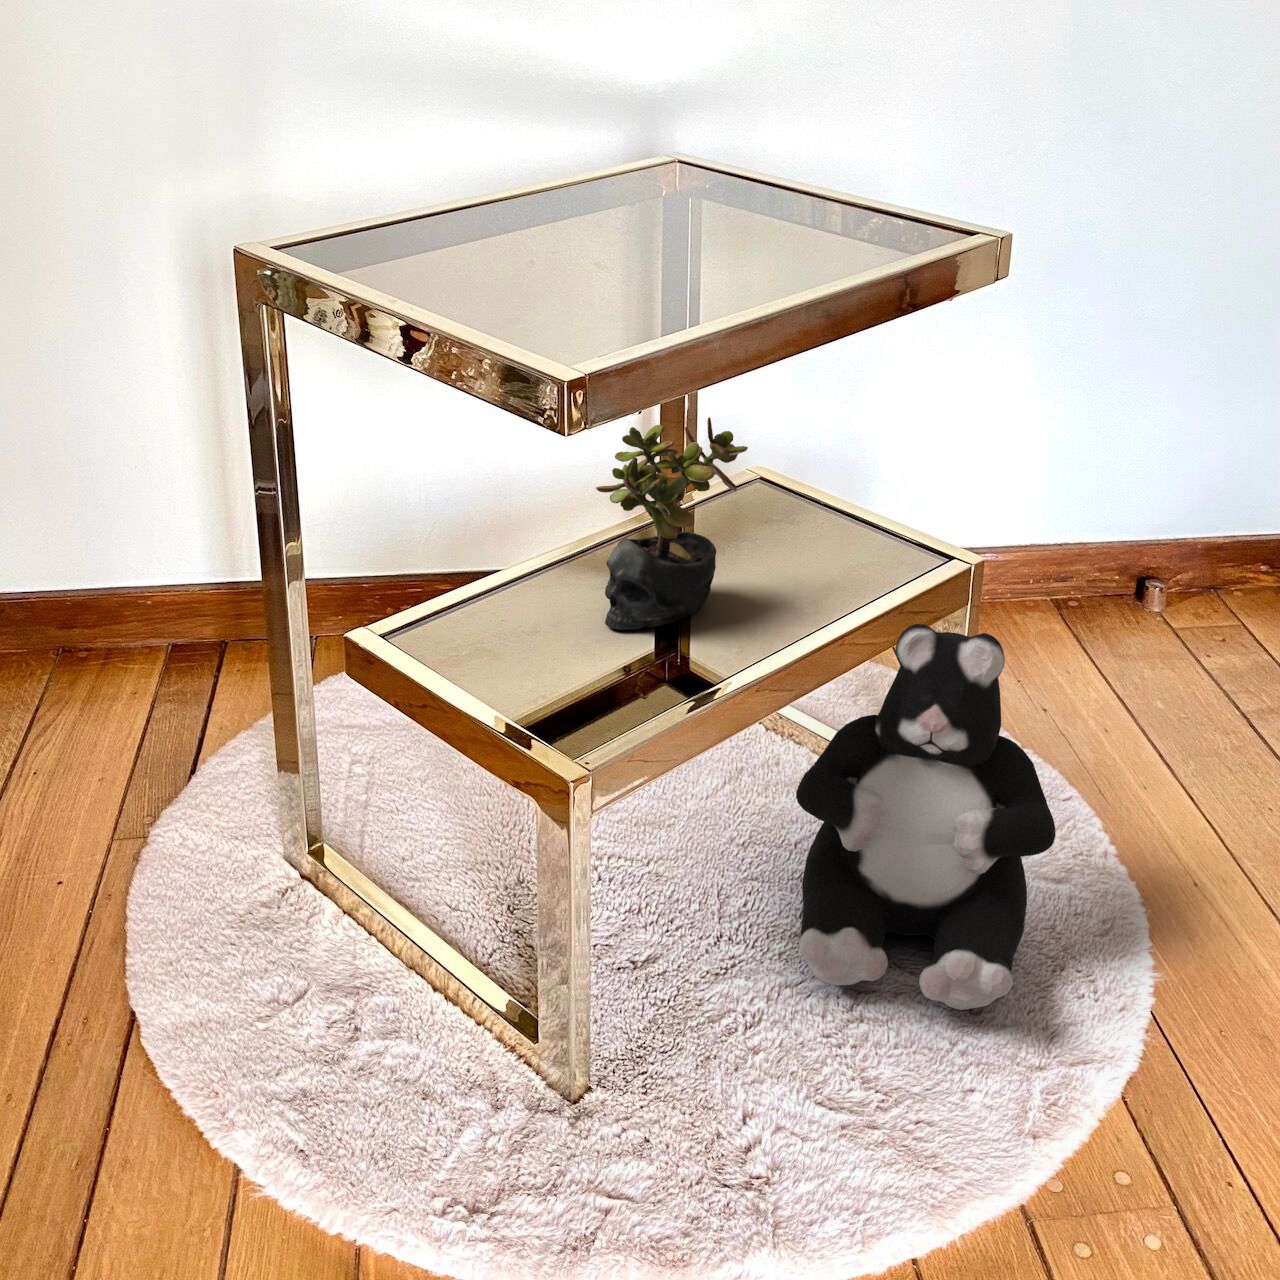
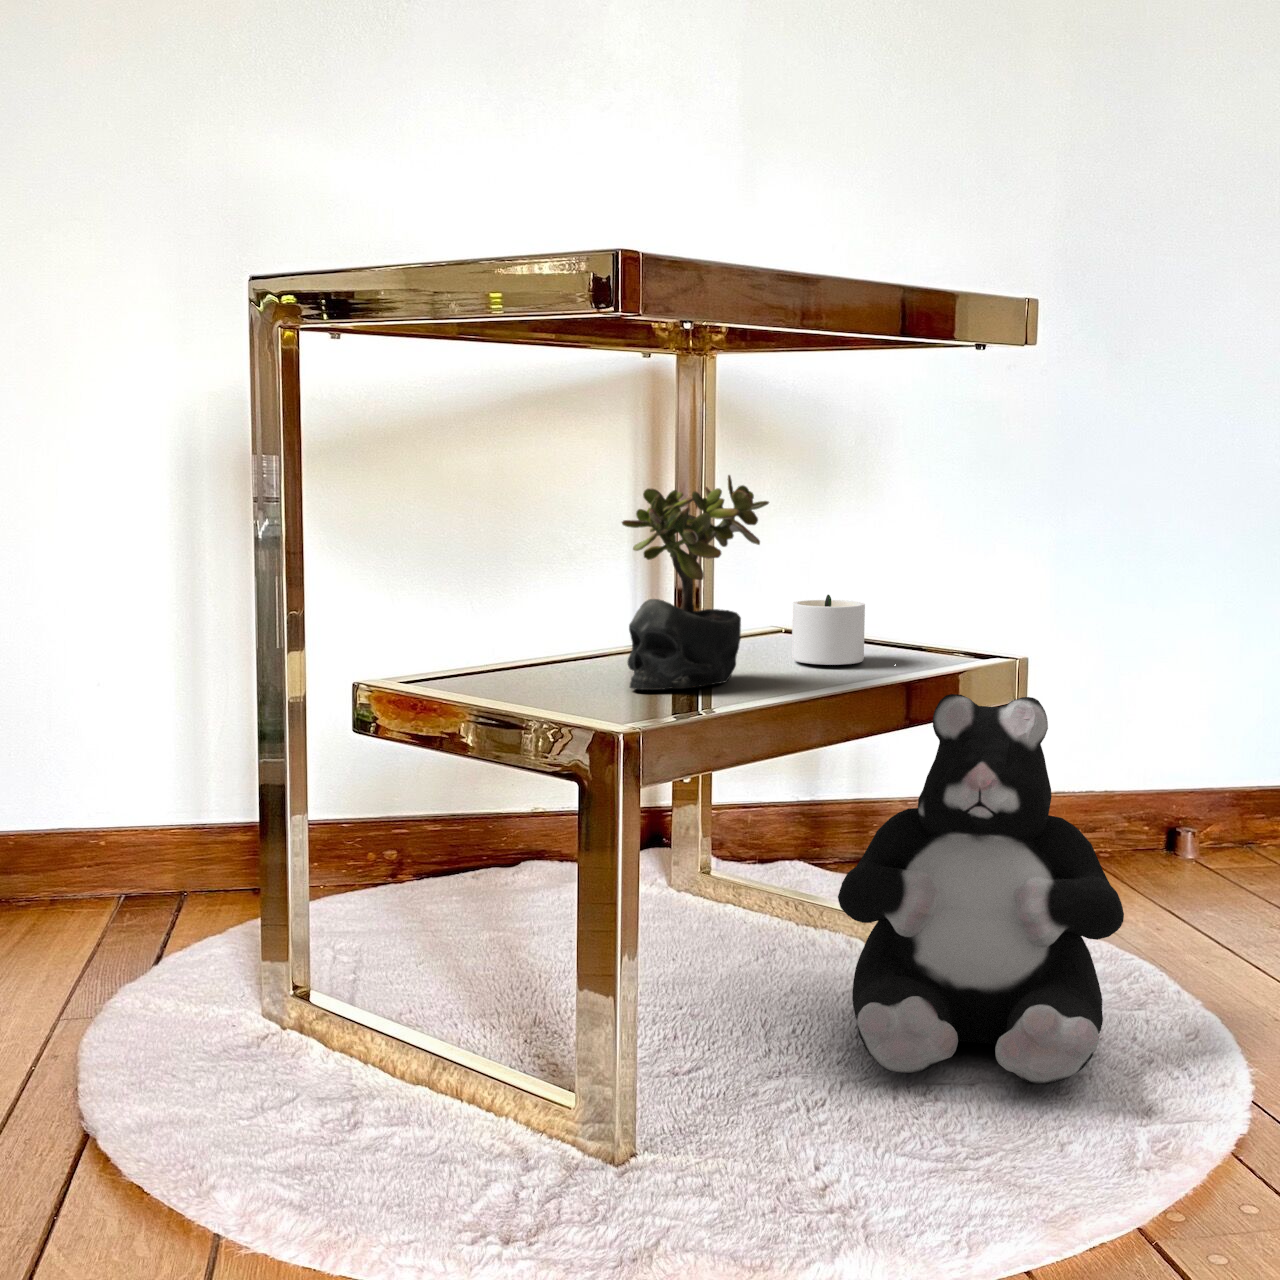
candle: none [770,493,867,576] -> present [792,595,865,665]

